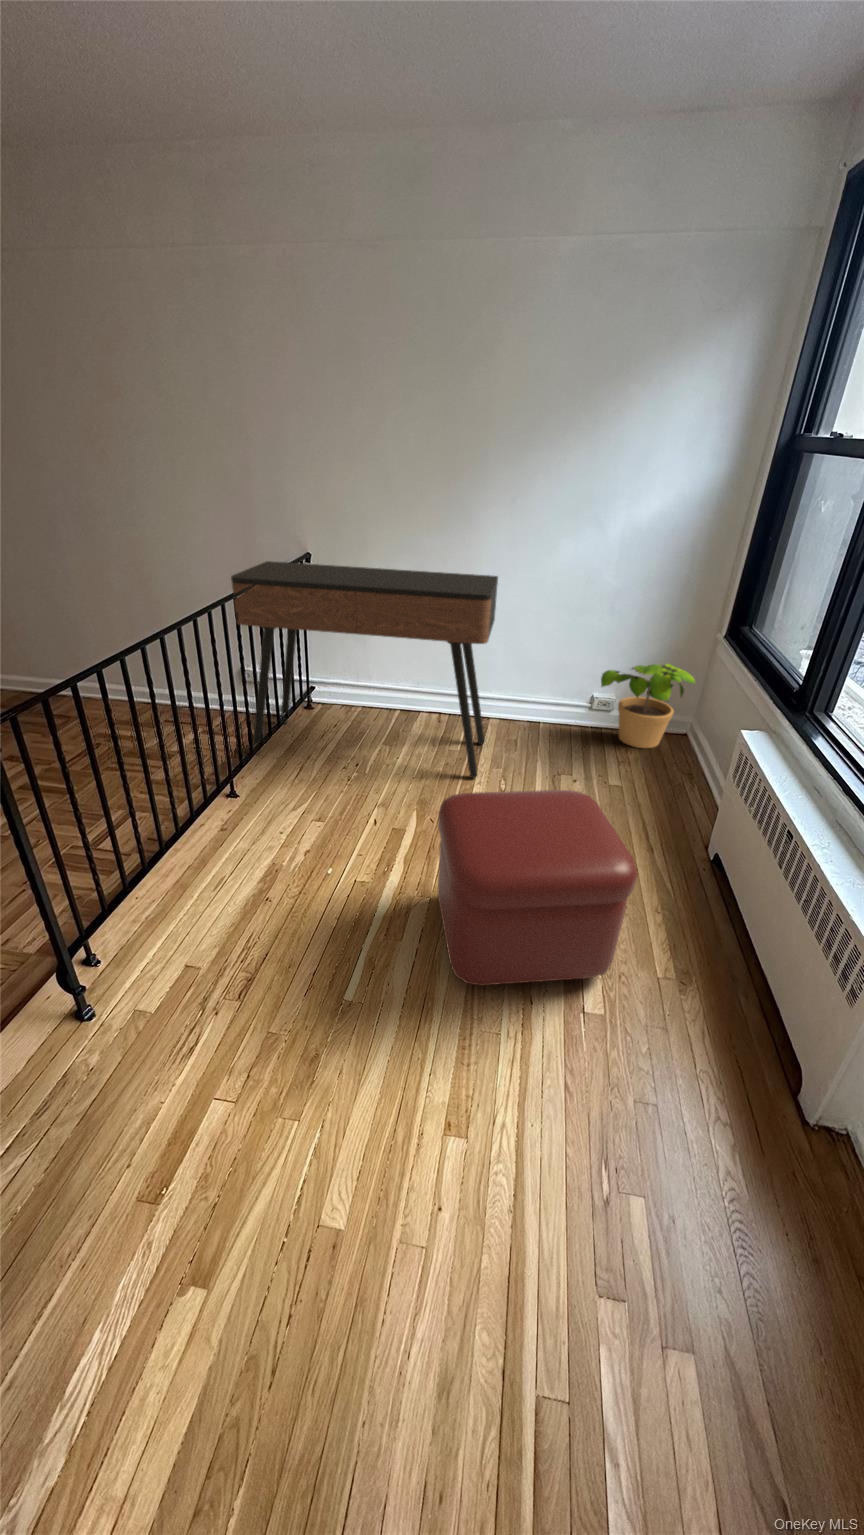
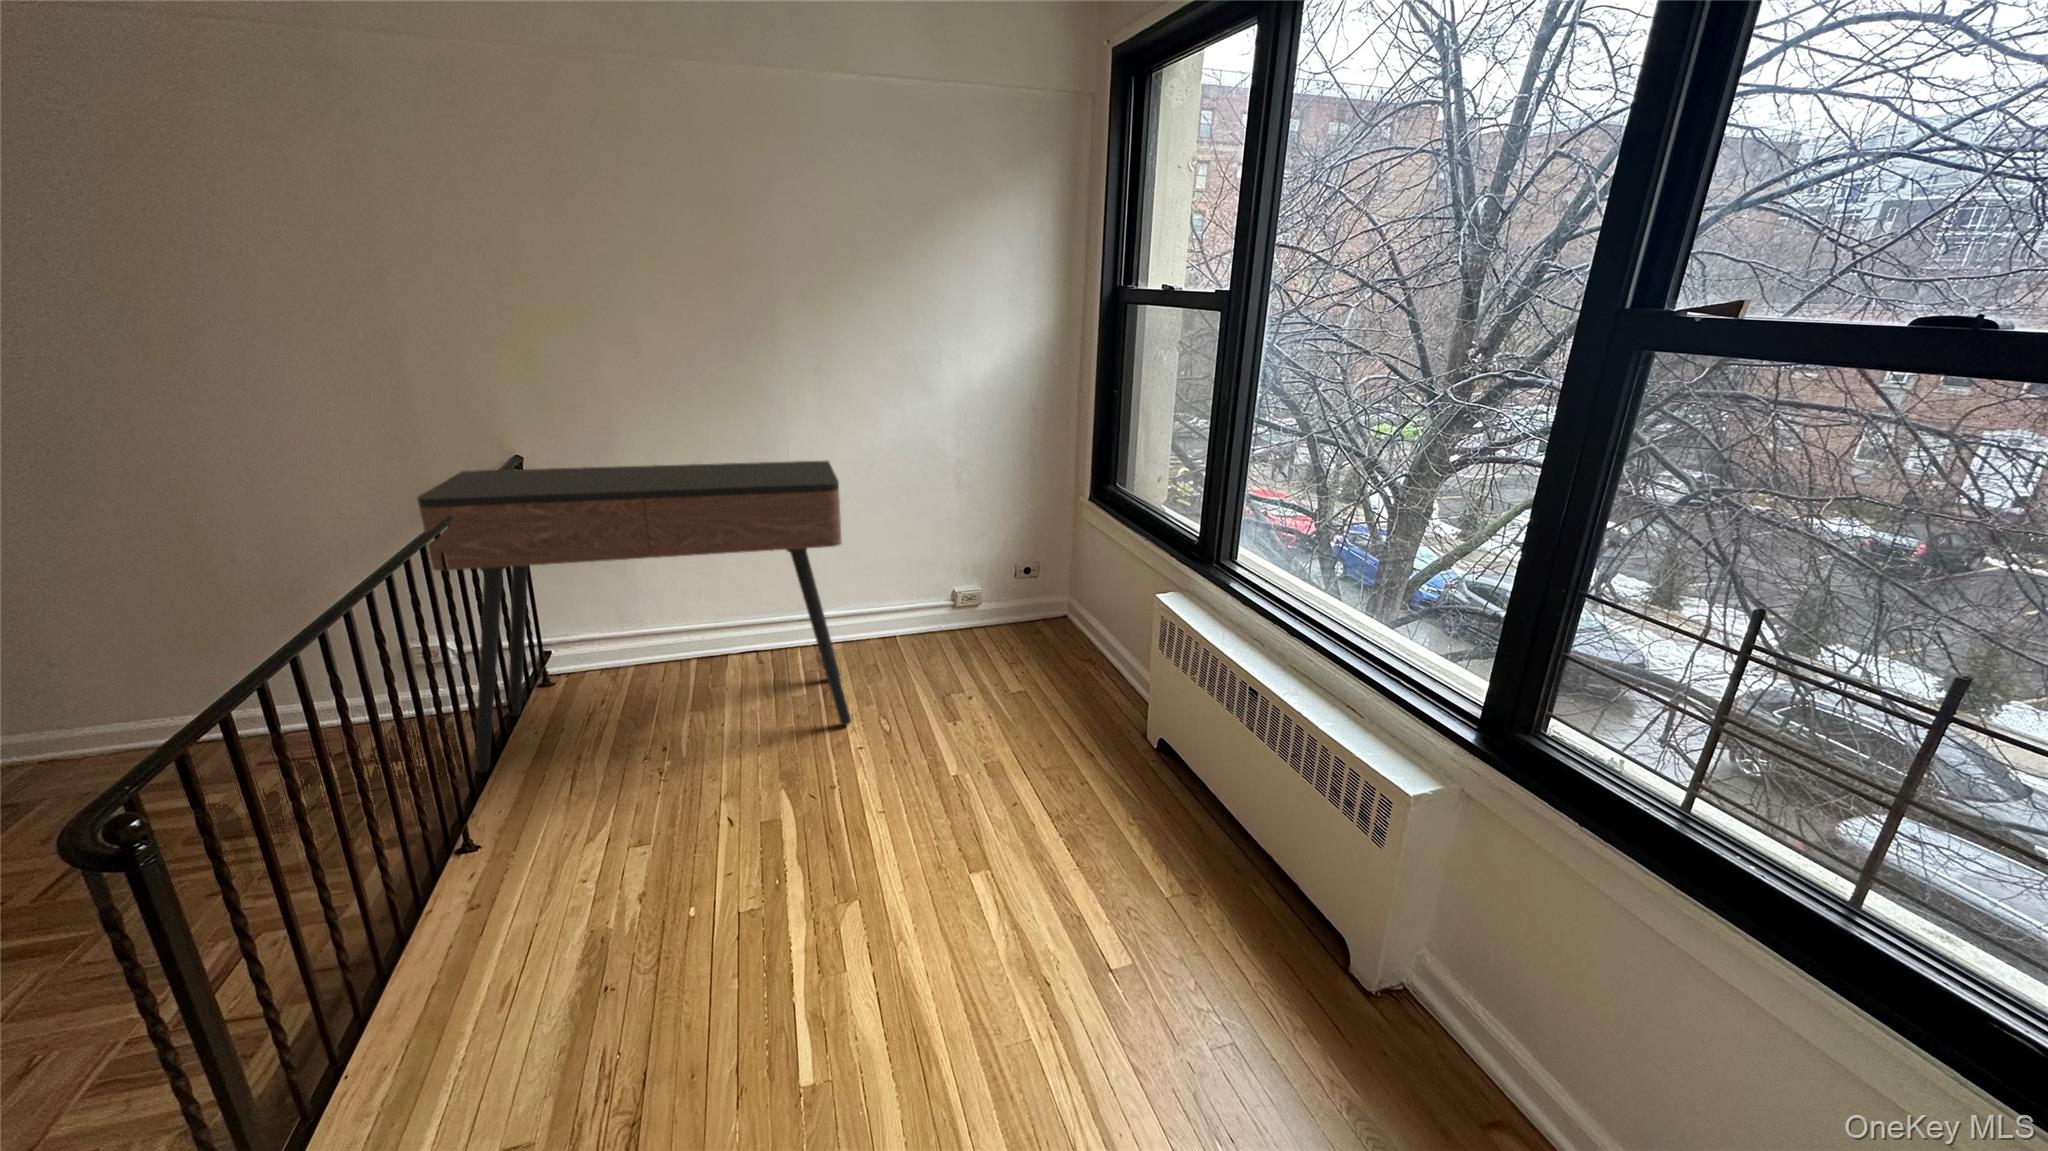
potted plant: present [601,664,696,748] -> none [967,540,1081,644]
ottoman: present [438,790,638,985] -> none [865,701,1133,991]

